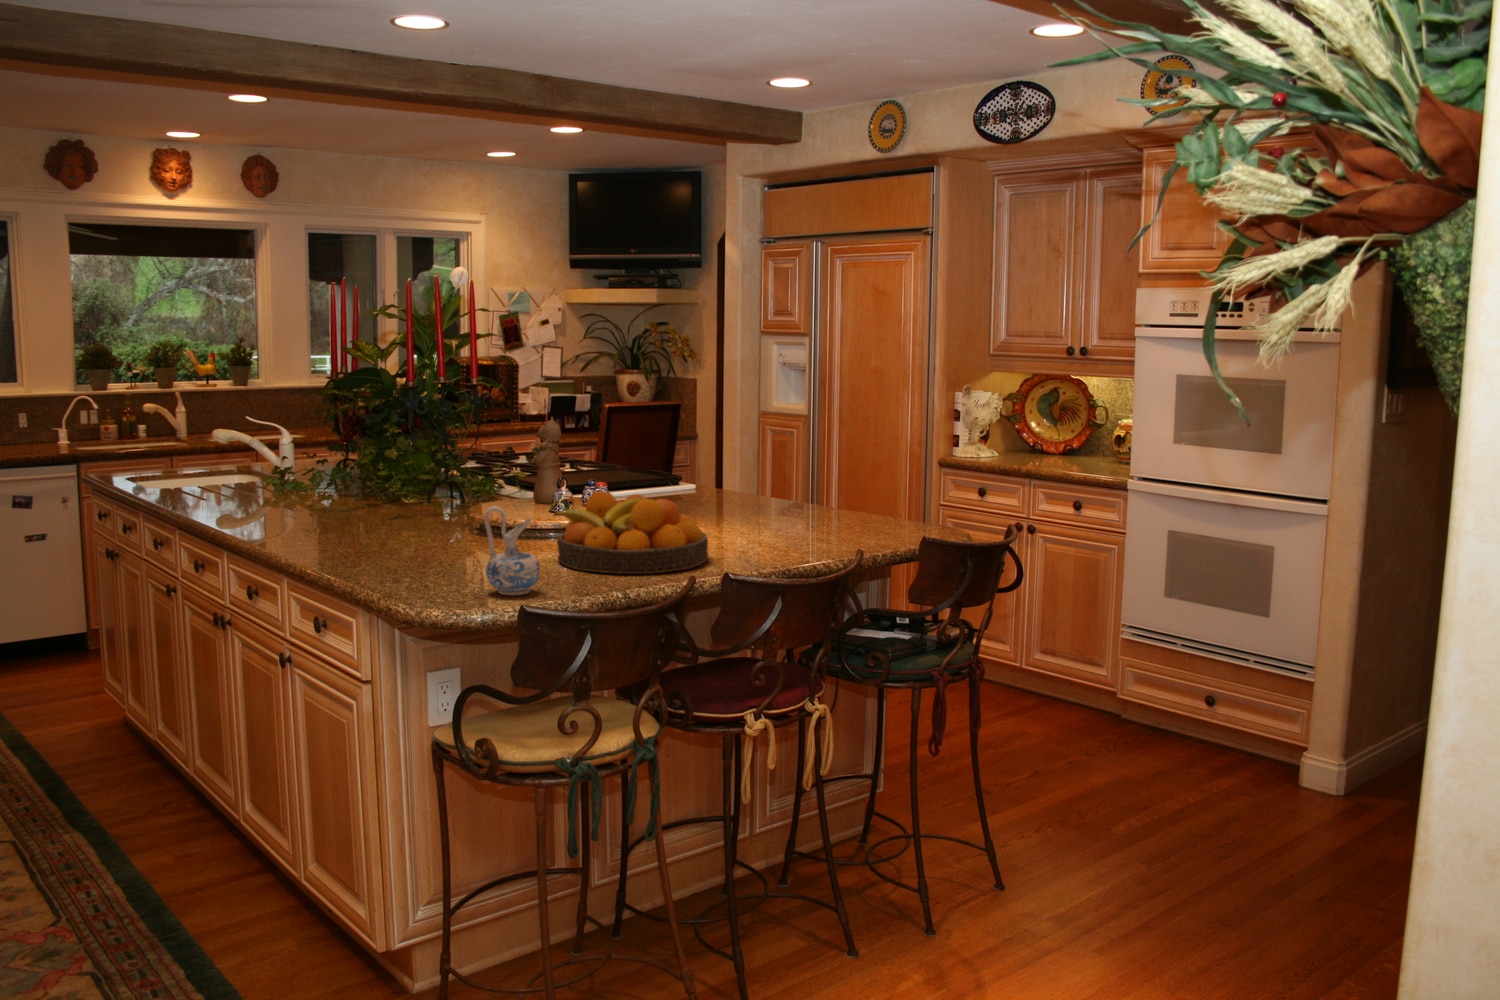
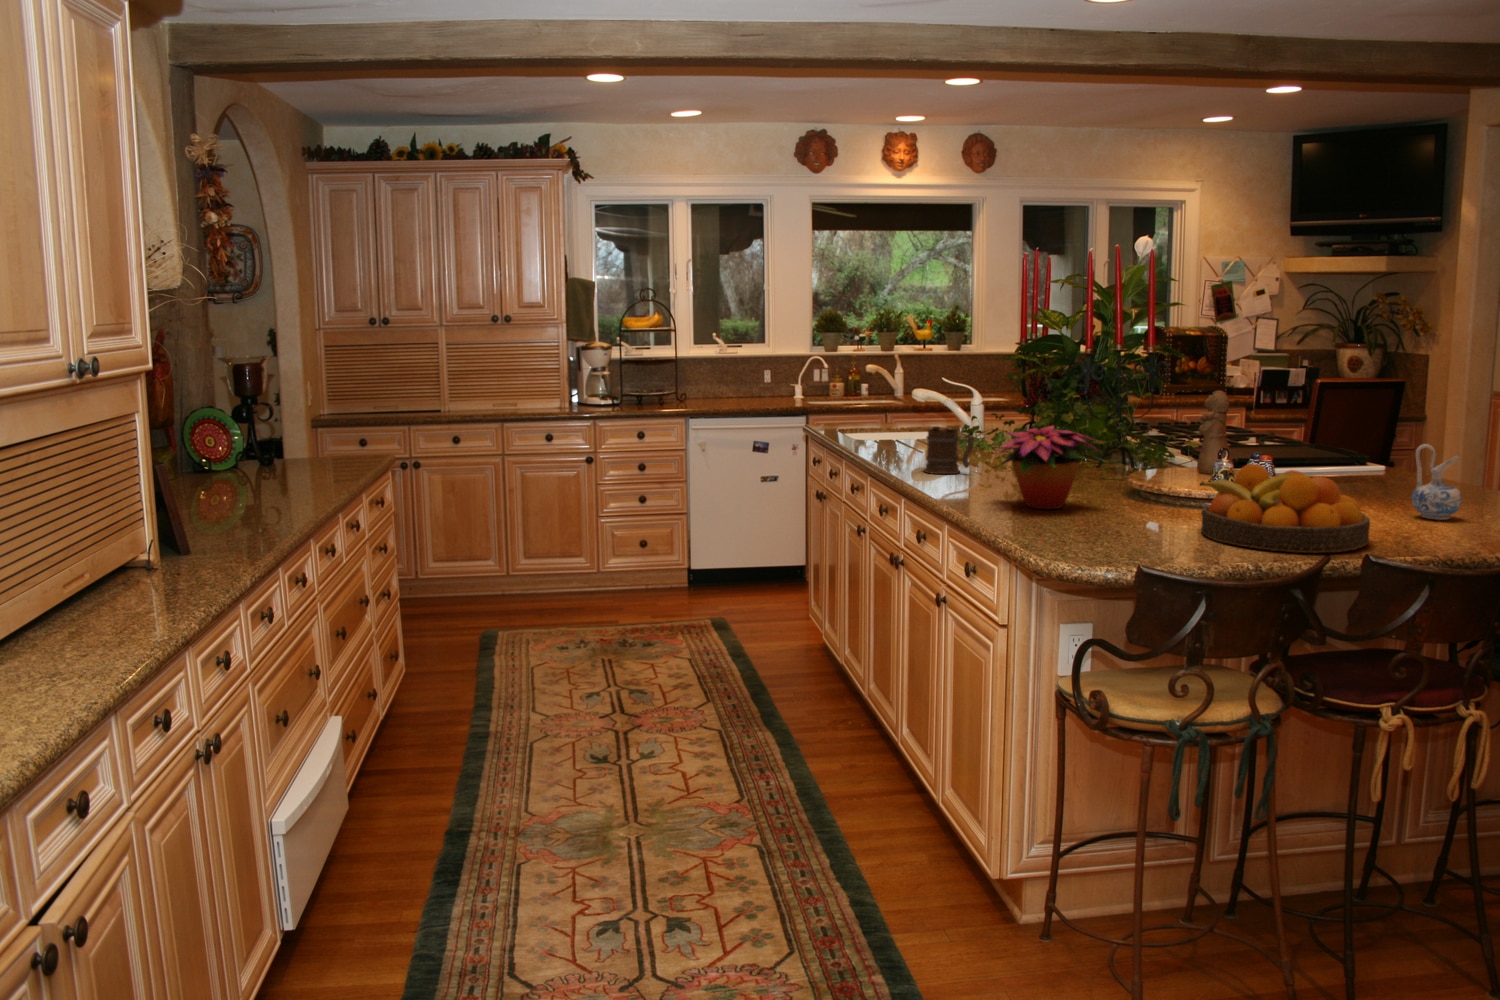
flower arrangement: none [325,462,461,552] -> present [998,426,1100,509]
mug: none [245,470,303,522] -> present [924,427,975,474]
ceramic pitcher: present [484,506,540,595] -> present [1412,444,1462,520]

